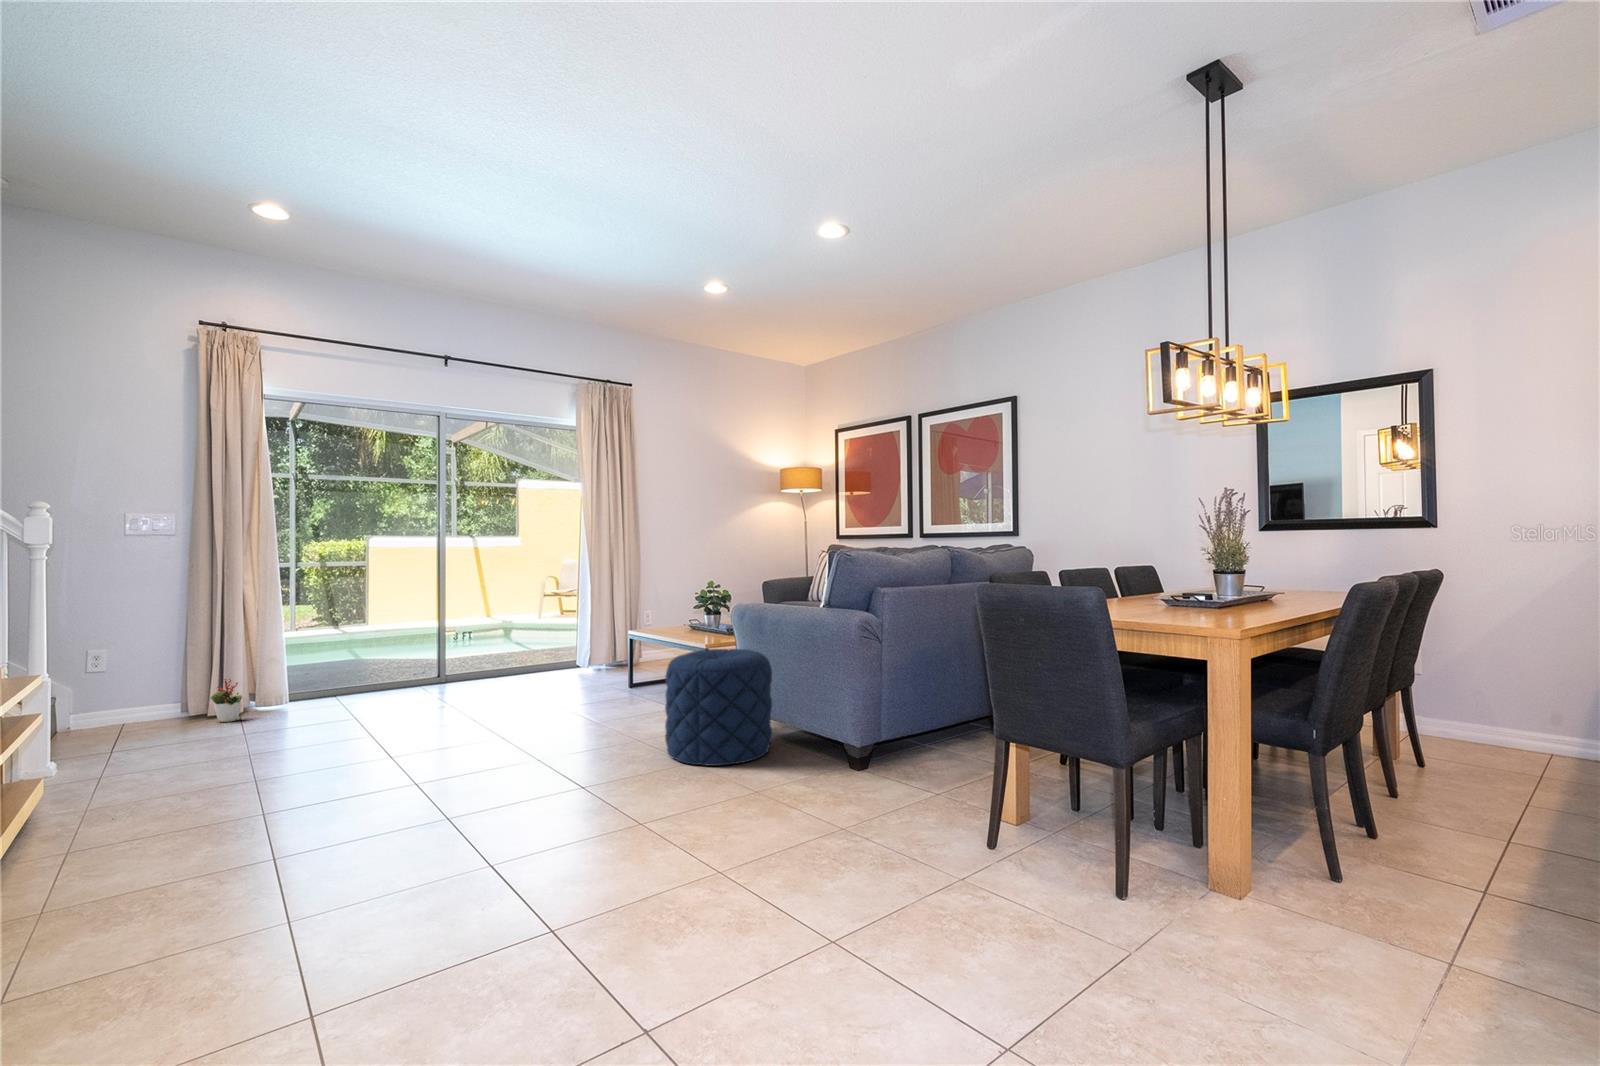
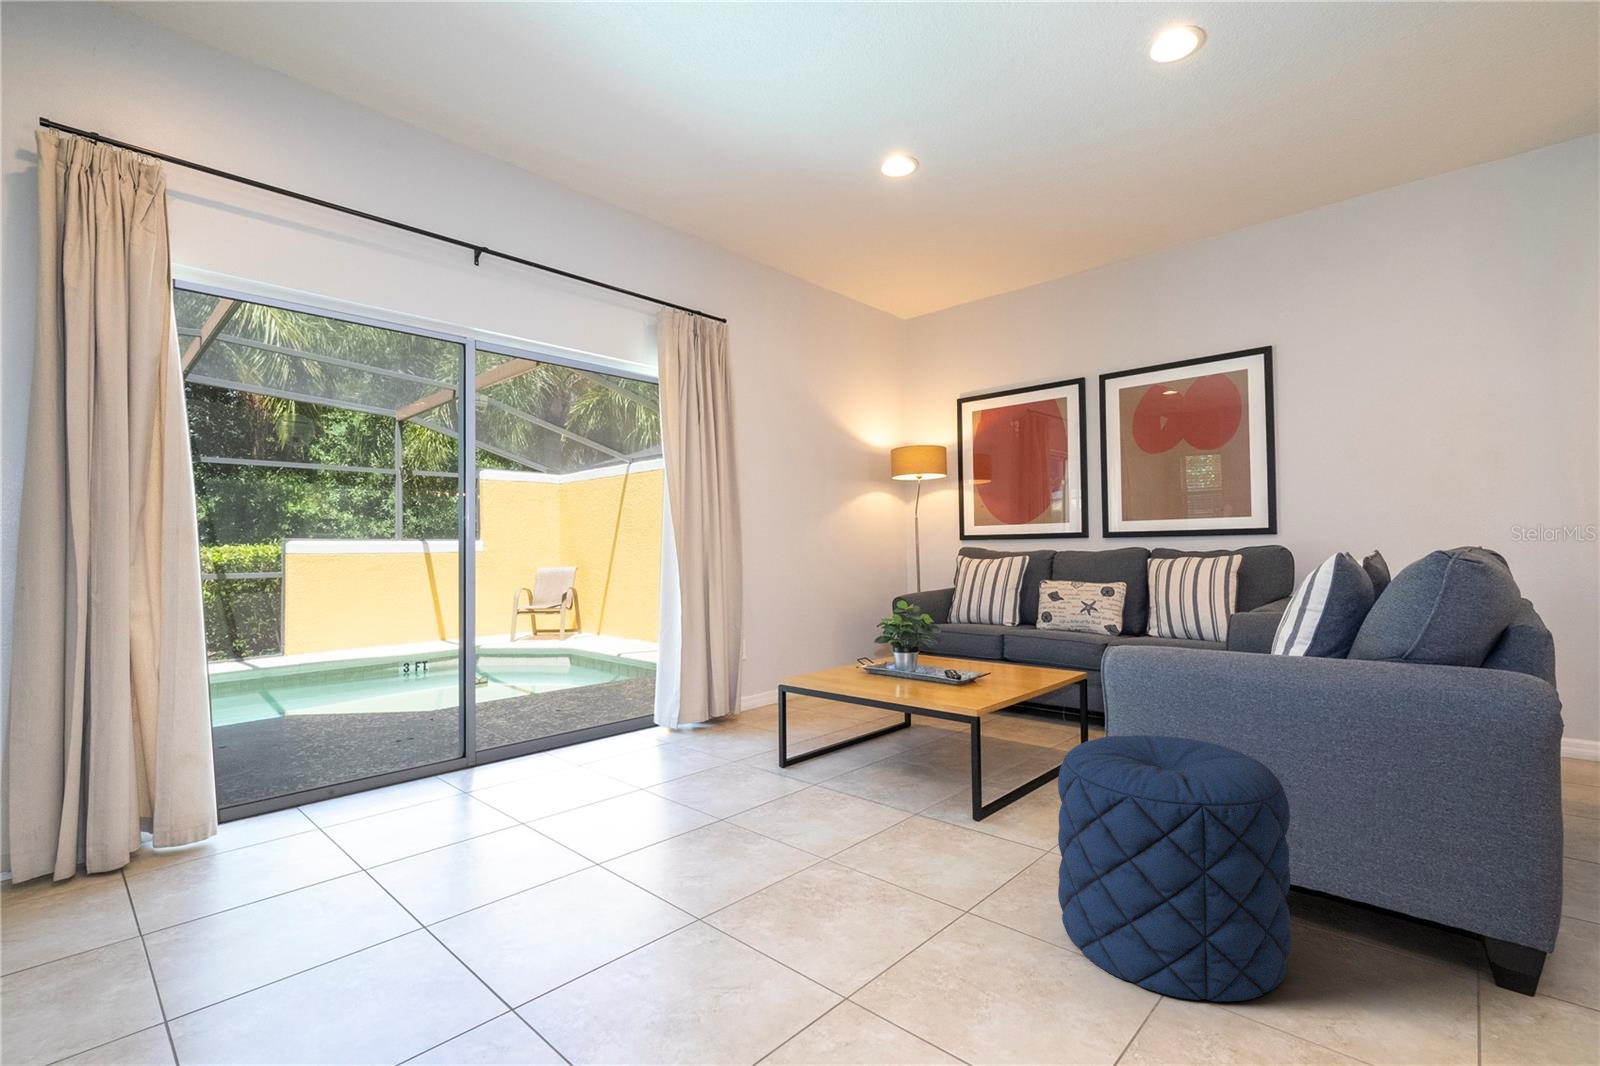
decorative plant: present [211,678,242,722] -> none [61,804,128,892]

